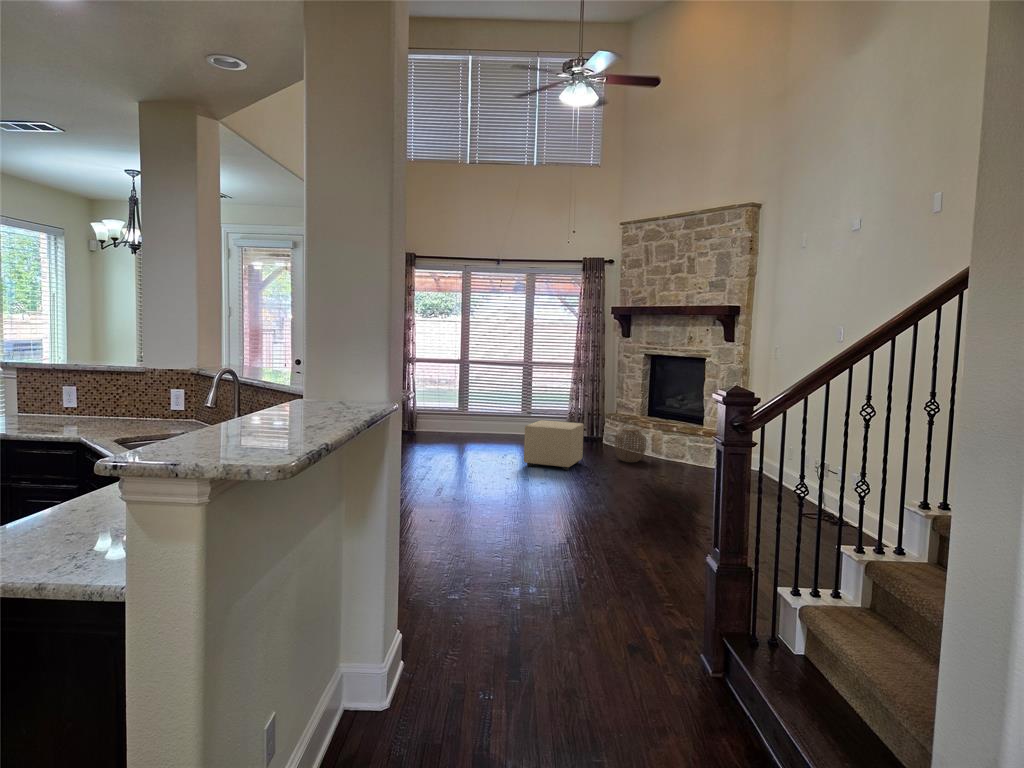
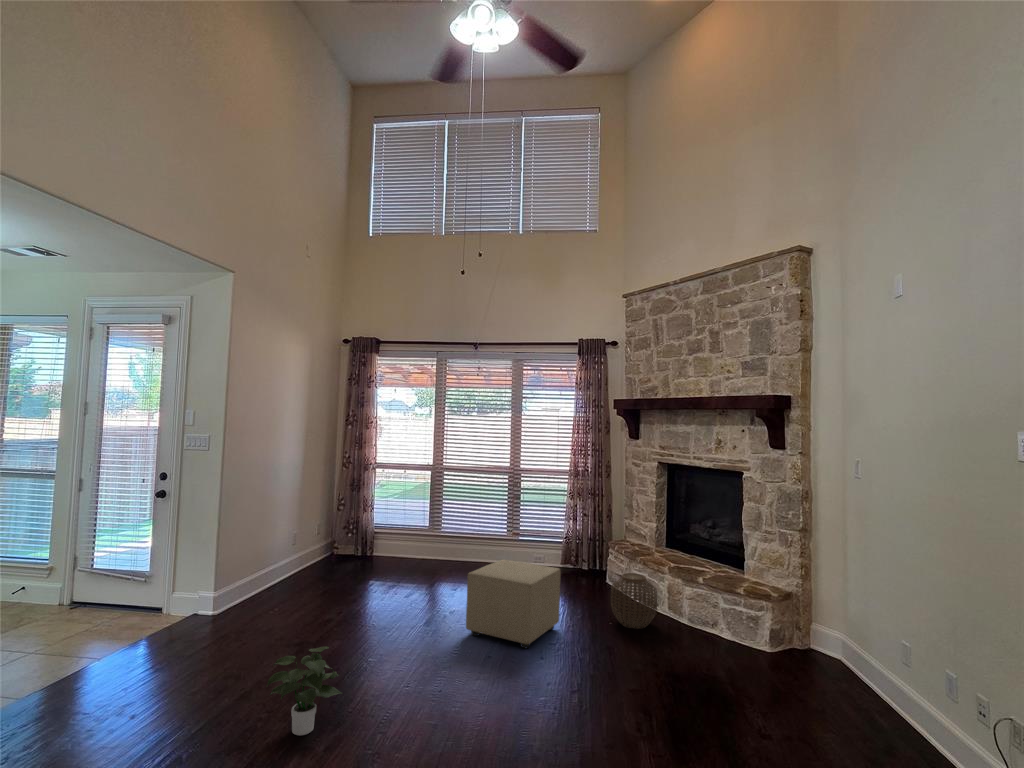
potted plant: none [444,455,485,499] -> present [266,646,342,735]

